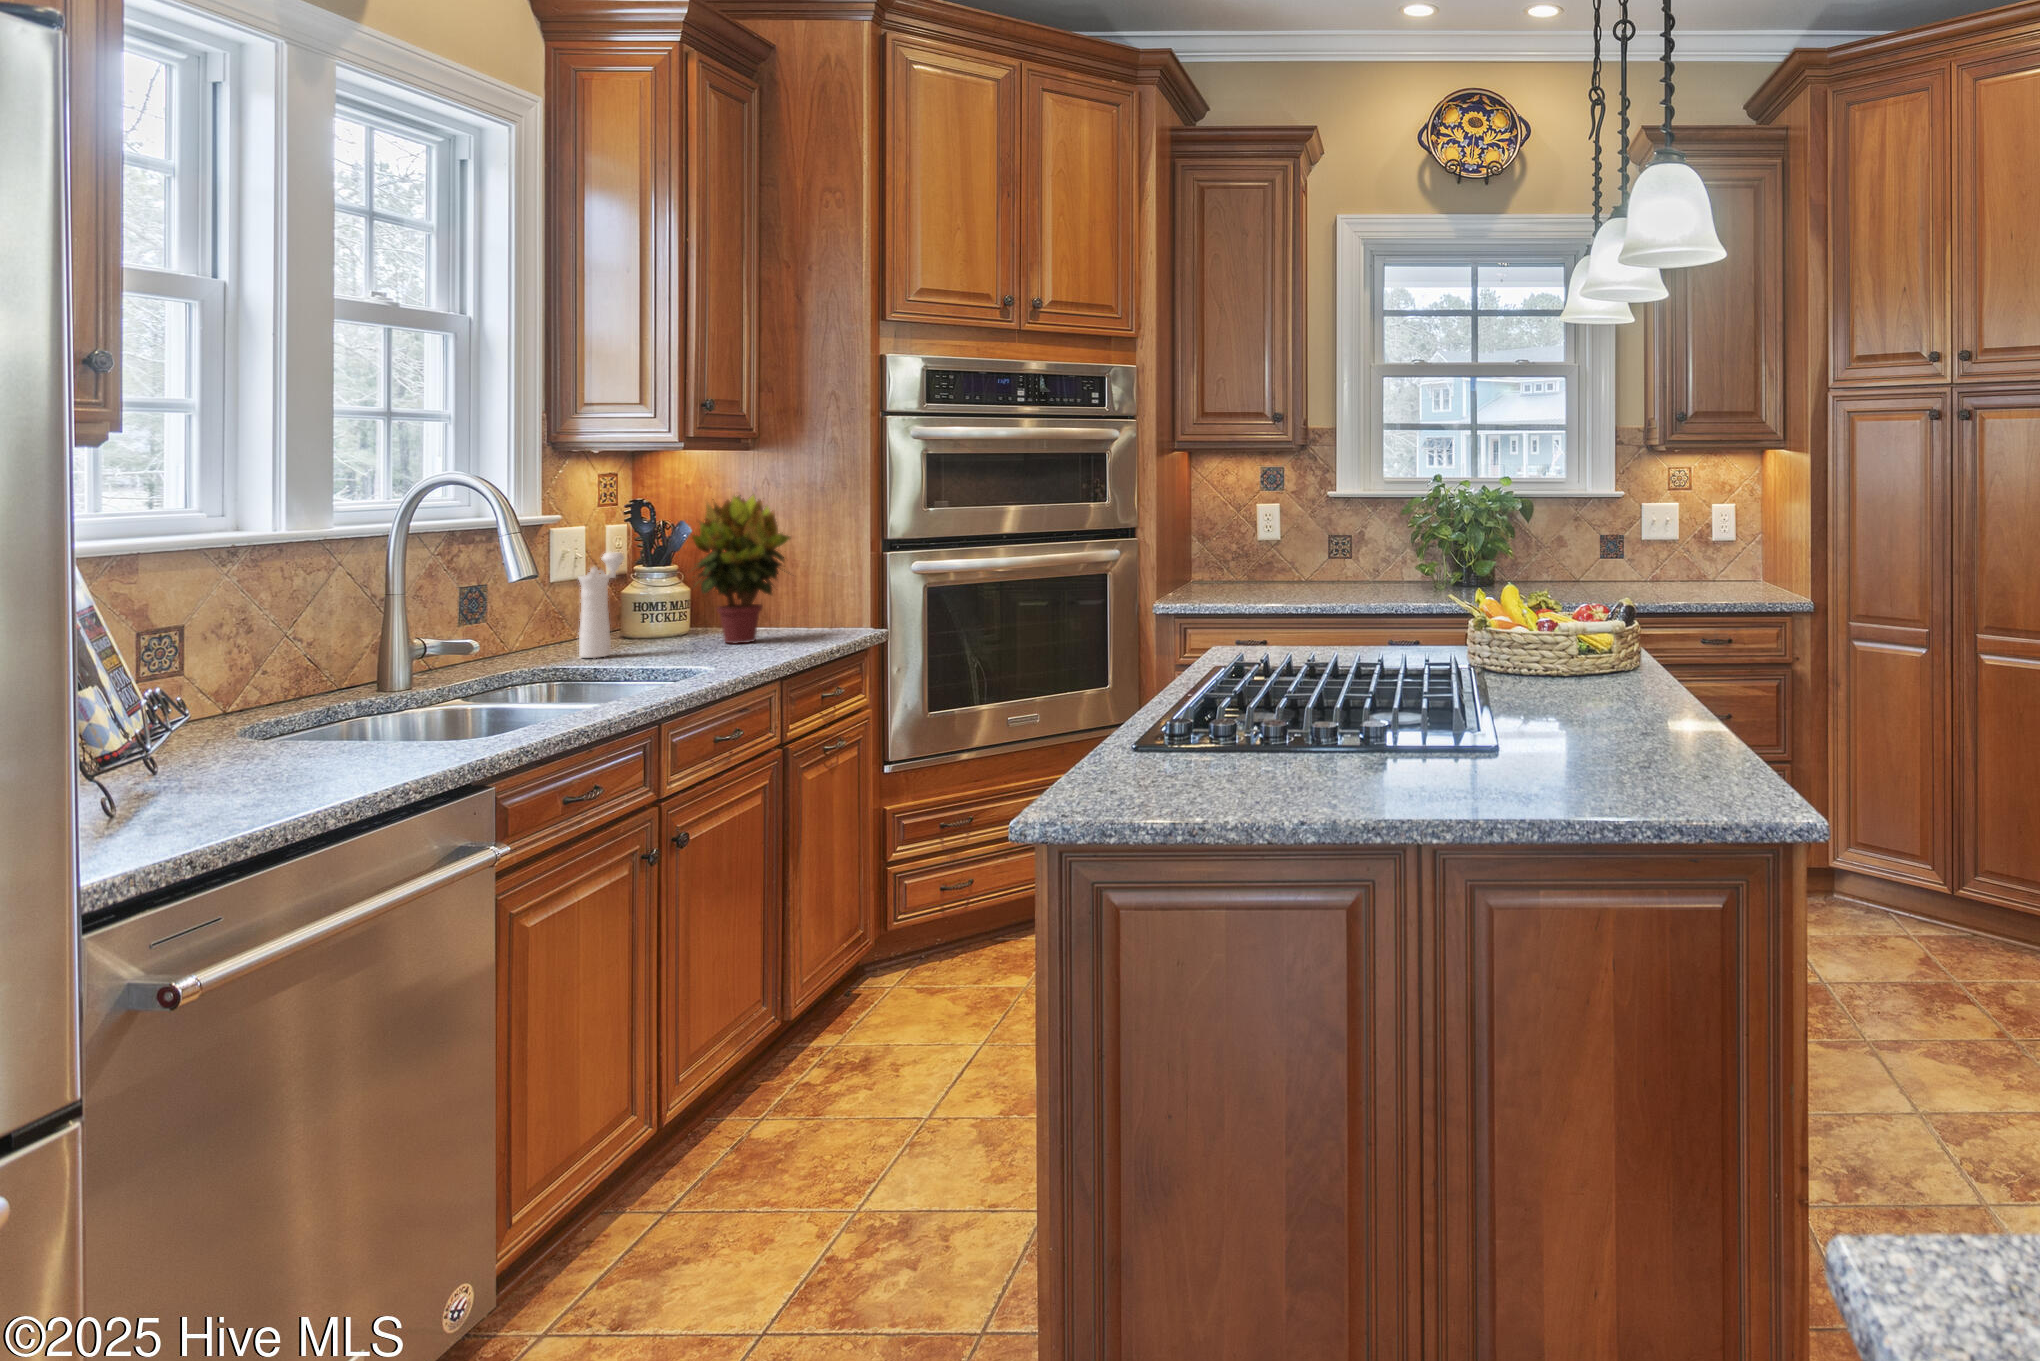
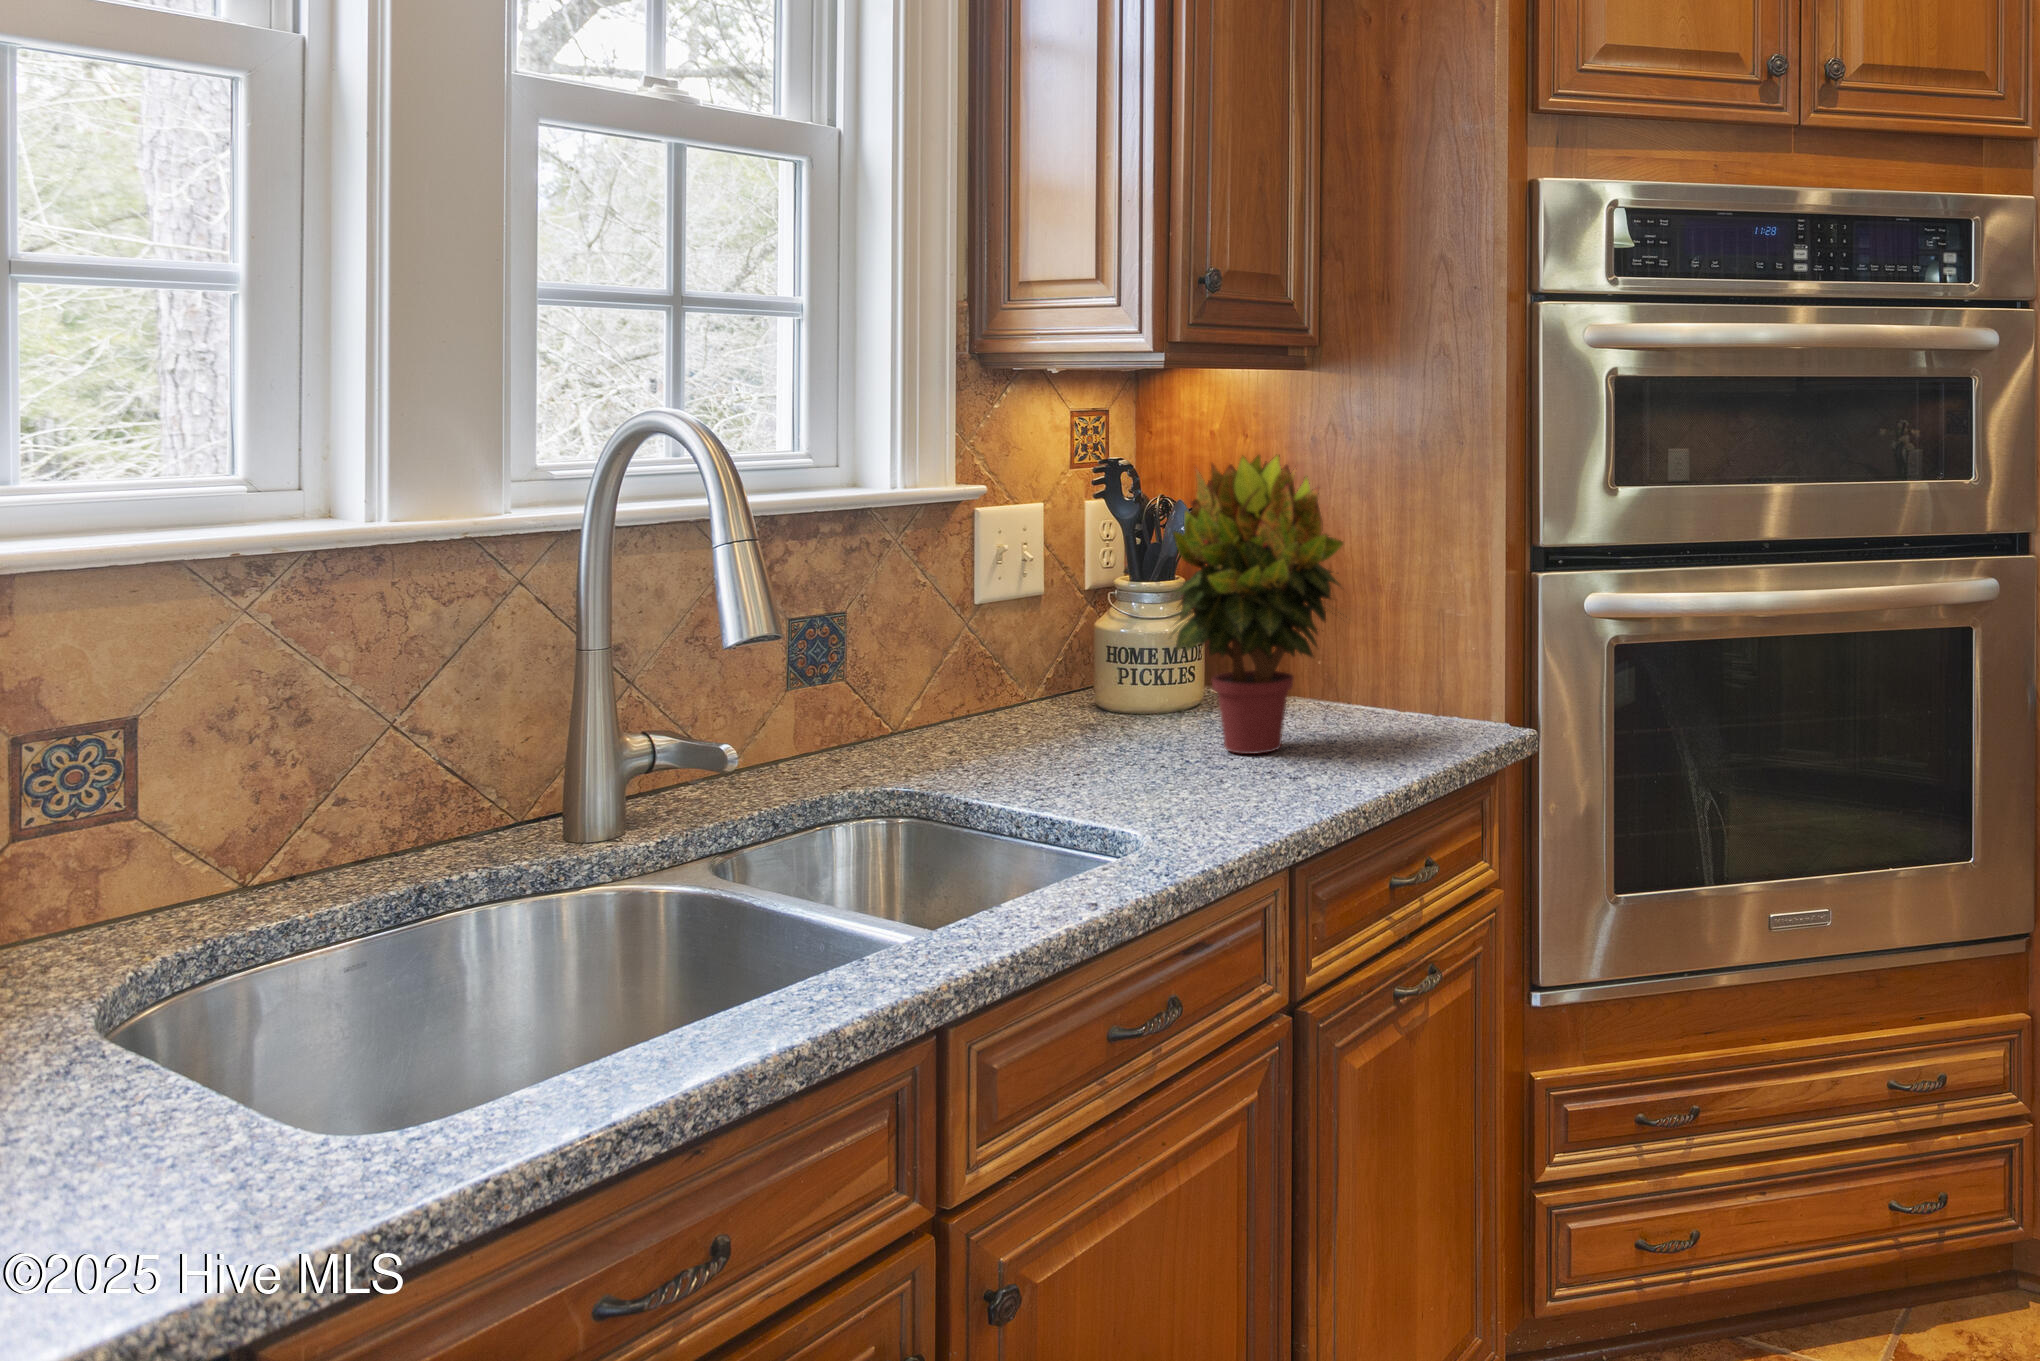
pepper mill: present [579,552,624,658] -> none [962,560,1062,772]

